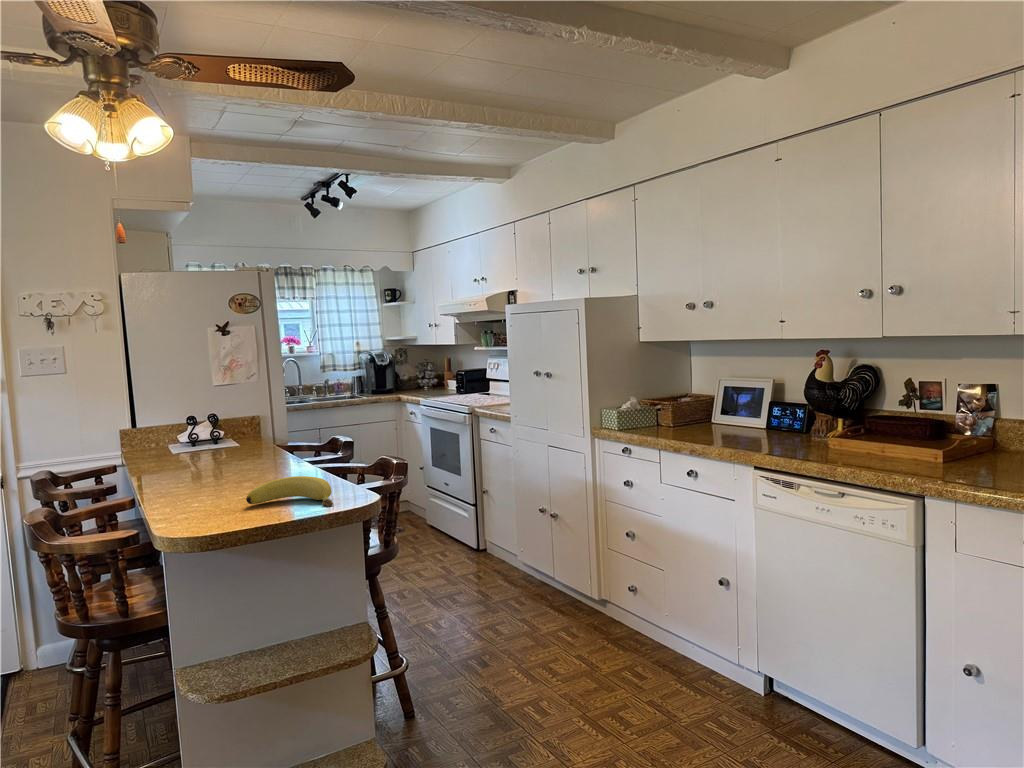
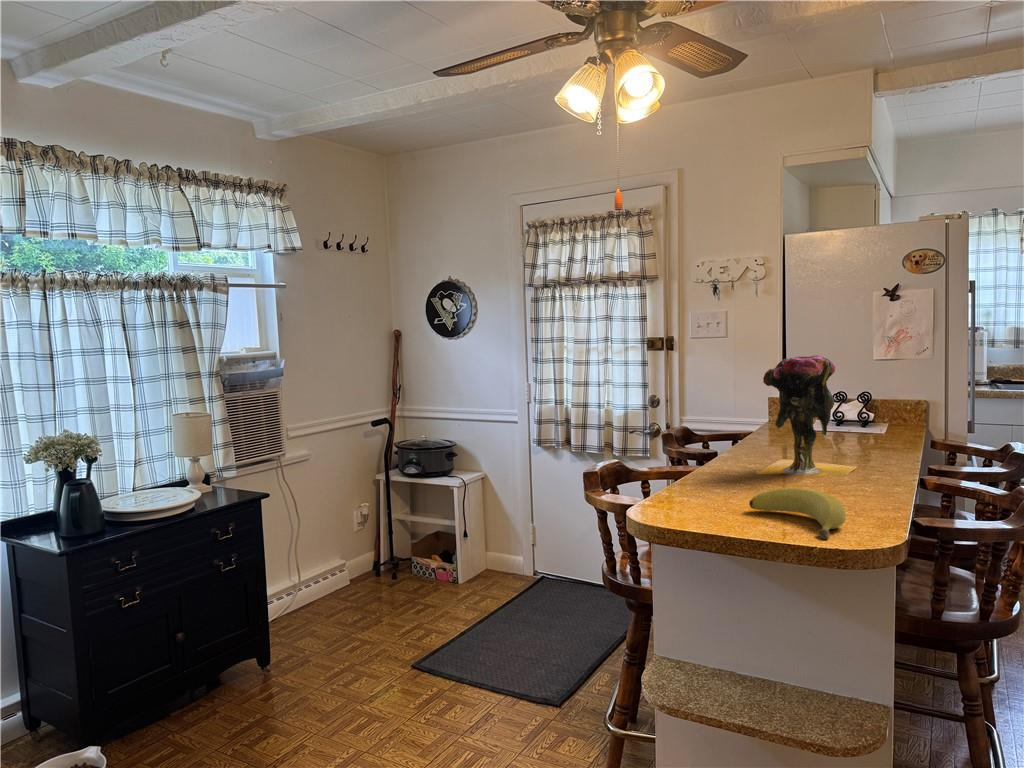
vase: none [189,377,271,490] -> present [756,355,857,476]

